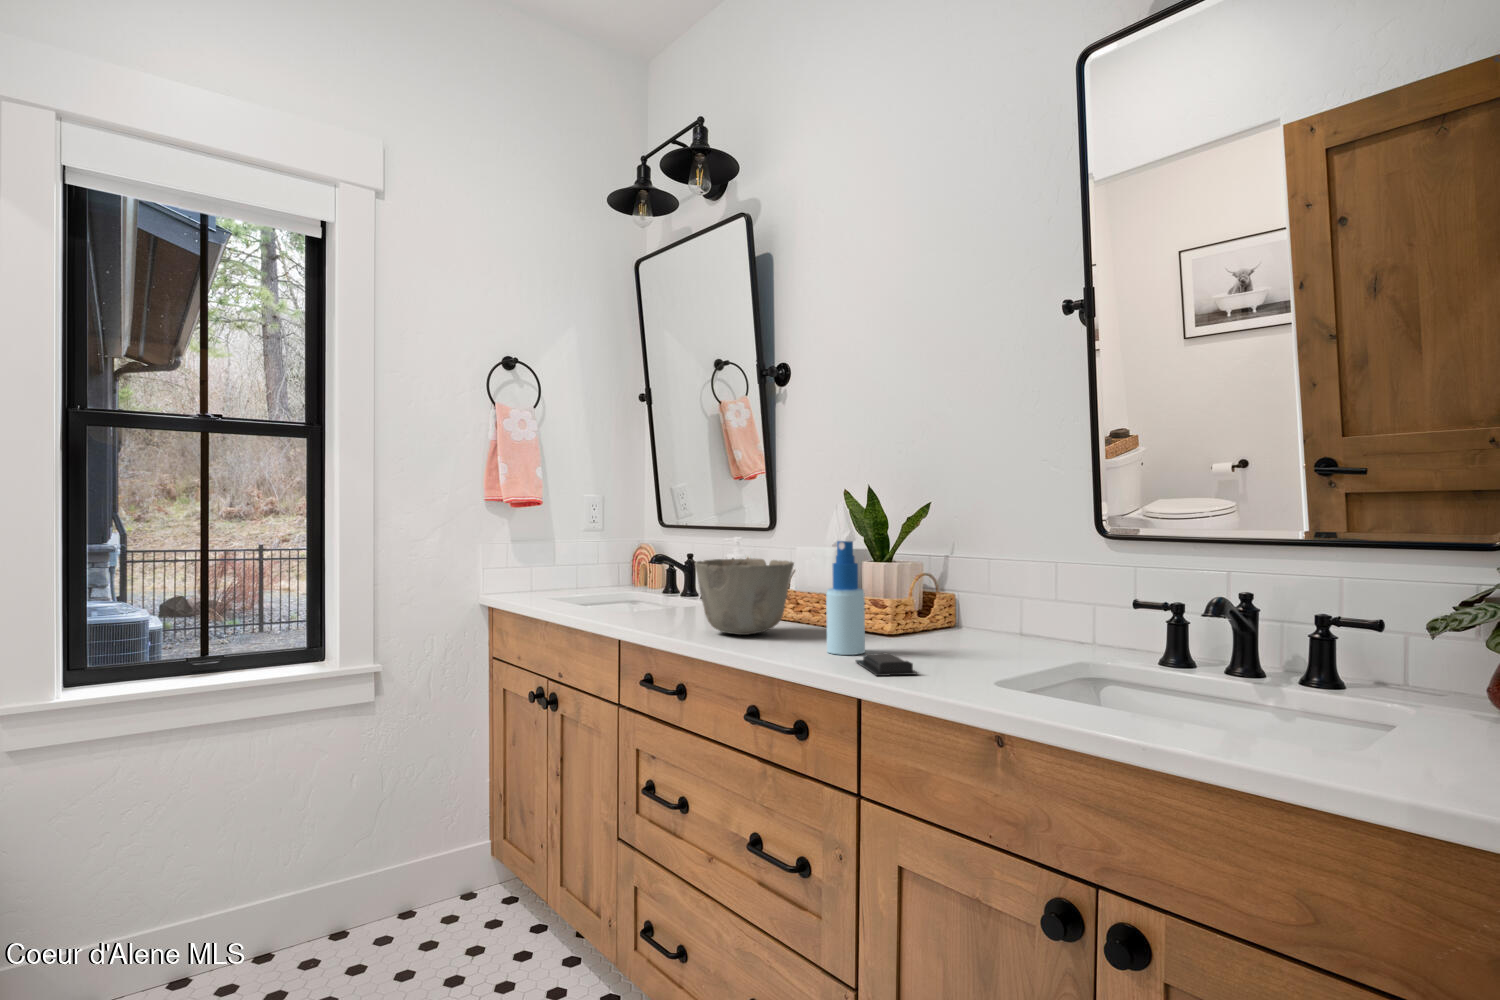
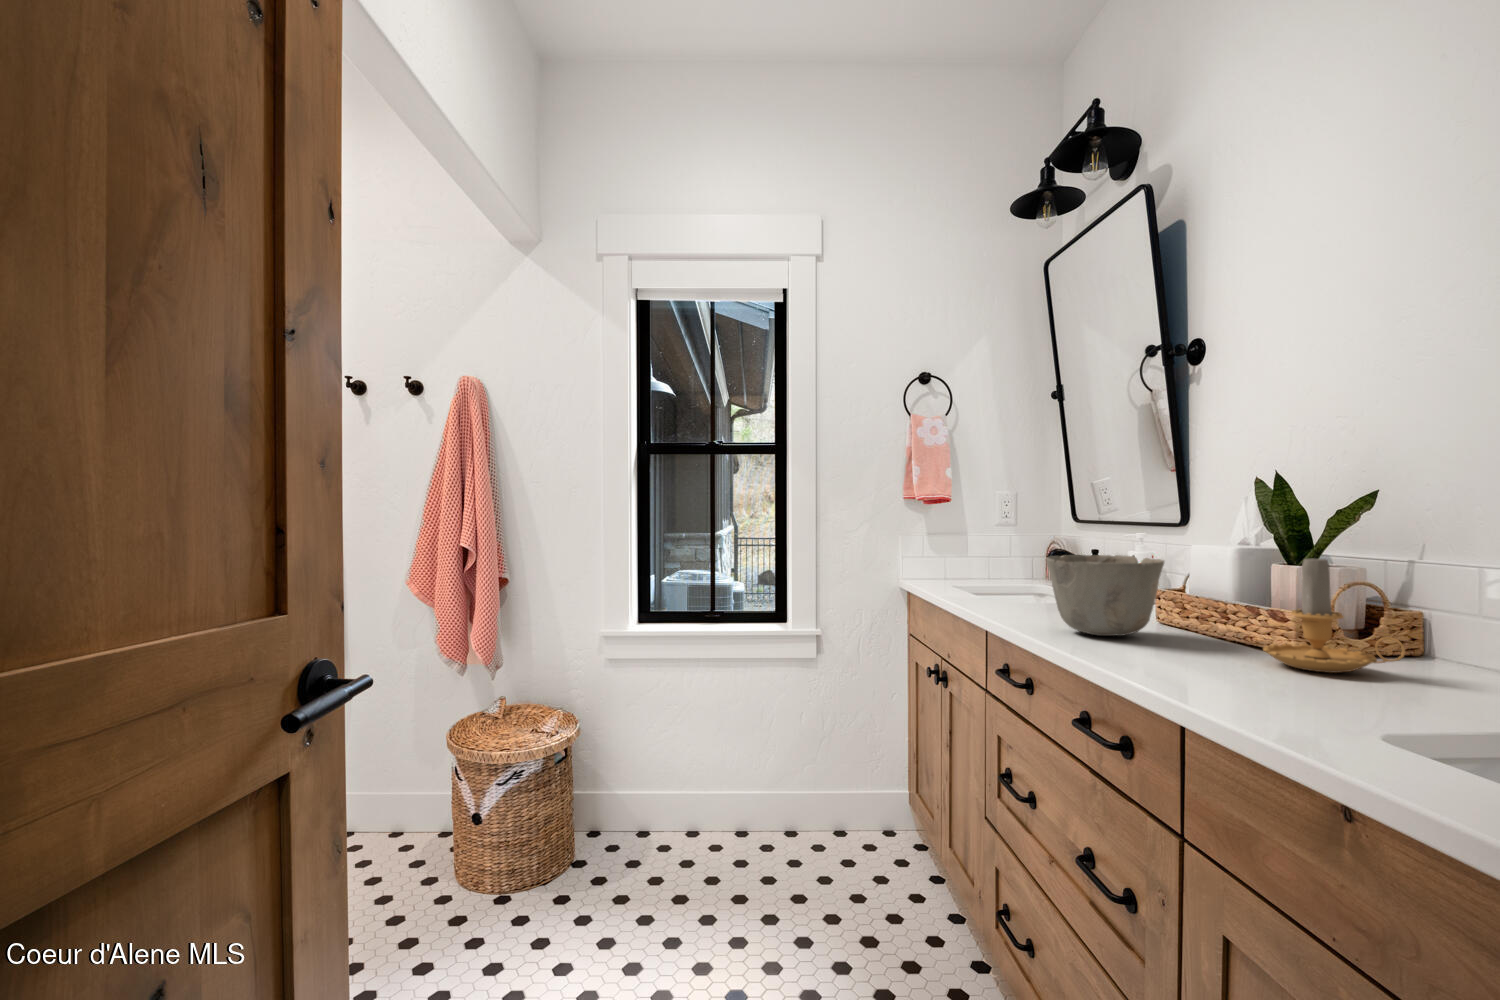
spray bottle: present [826,541,865,655] -> none [1177,538,1231,672]
candle: none [875,550,964,645] -> present [1263,558,1405,673]
soap bar: present [856,653,918,676] -> none [1199,672,1269,706]

